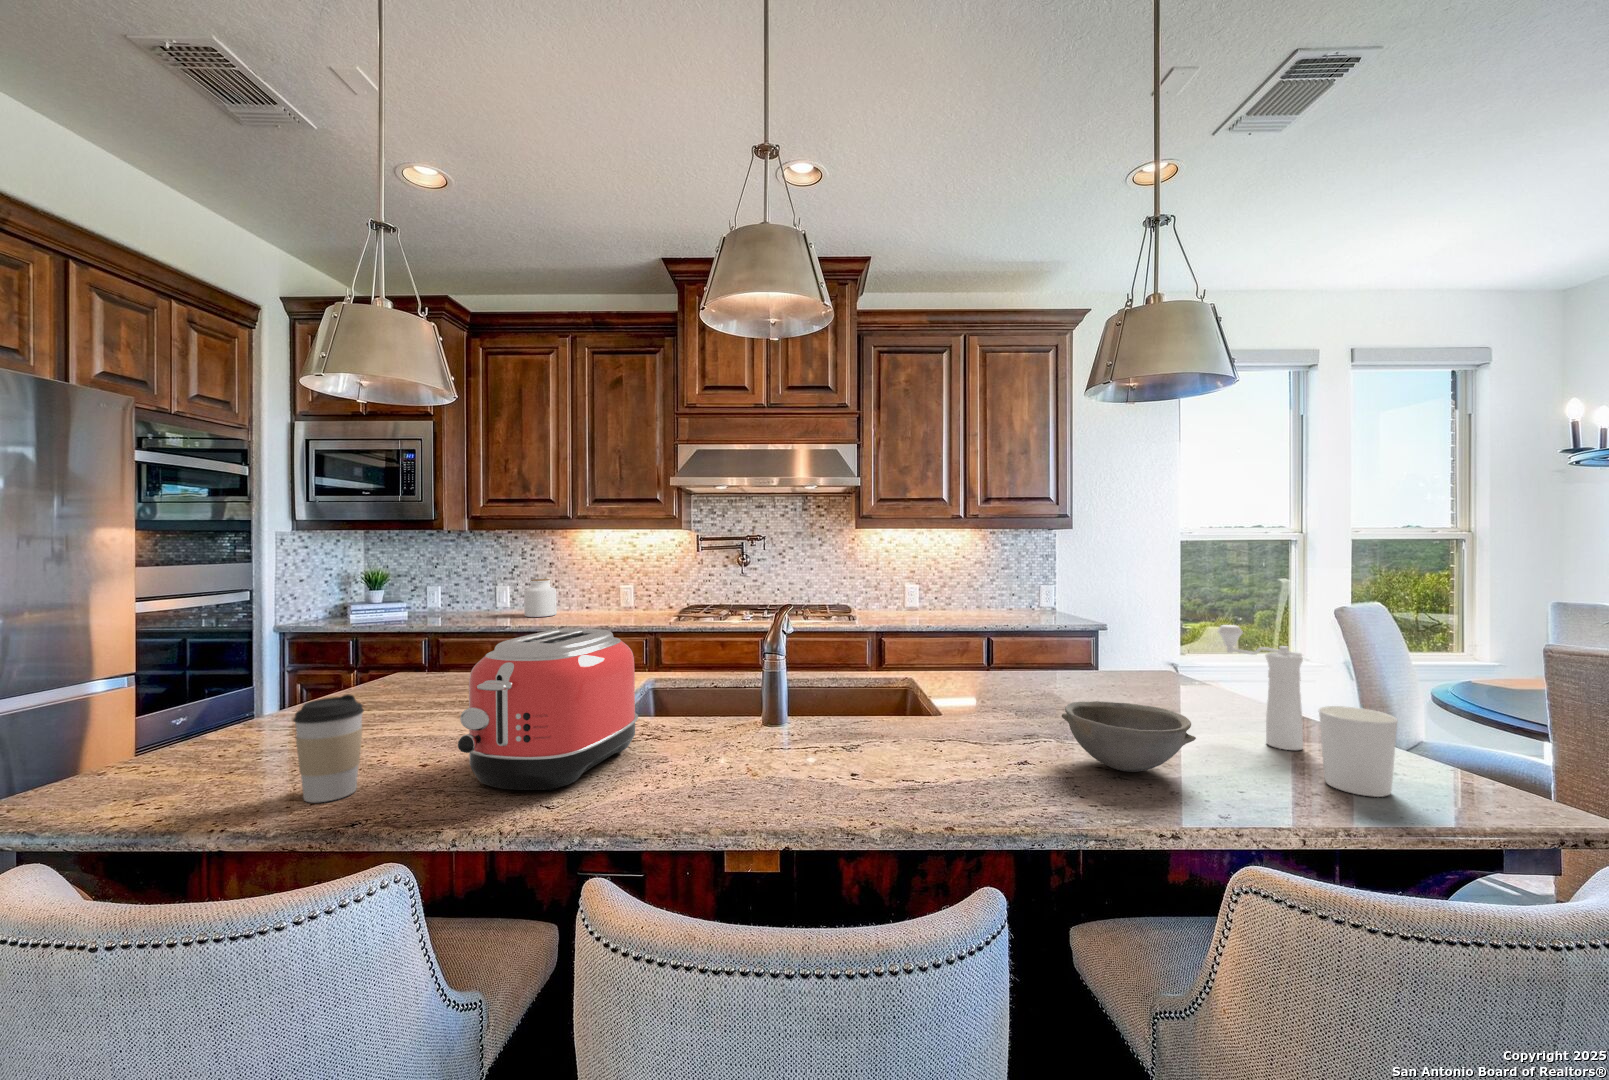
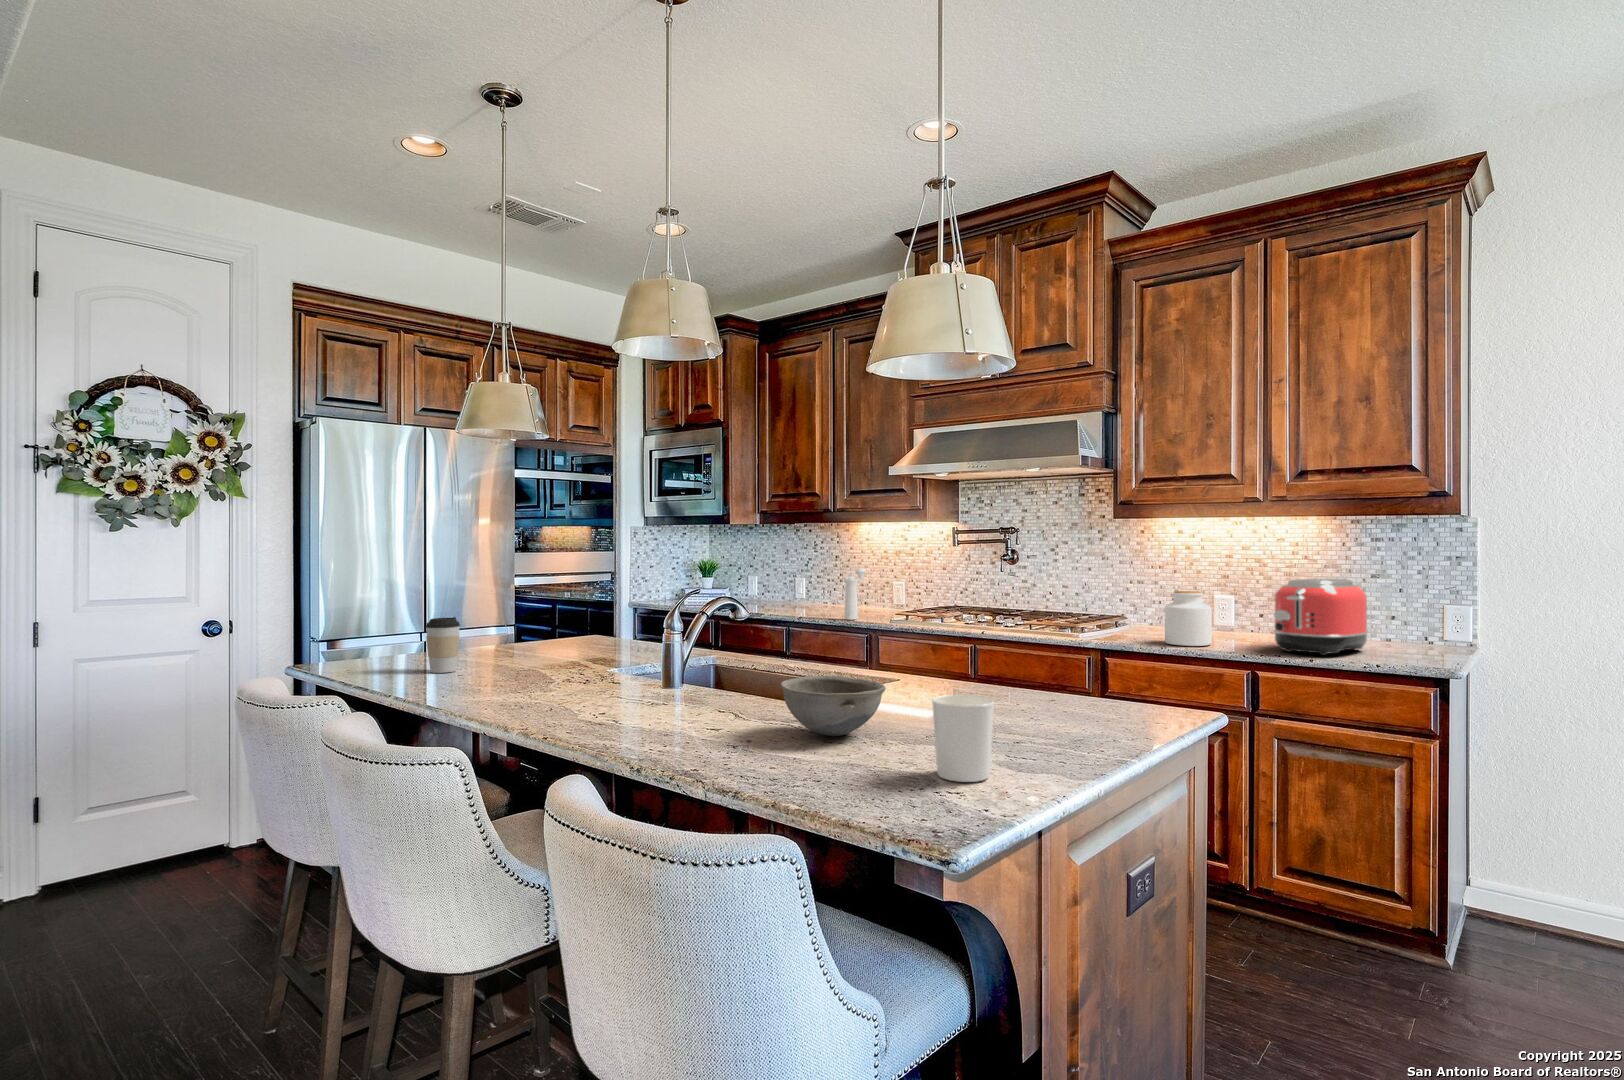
jar: present [524,579,557,617] -> present [1165,591,1212,646]
pepper mill: present [1218,625,1303,750] -> present [845,569,866,620]
toaster: present [458,629,638,791] -> present [1274,578,1368,655]

